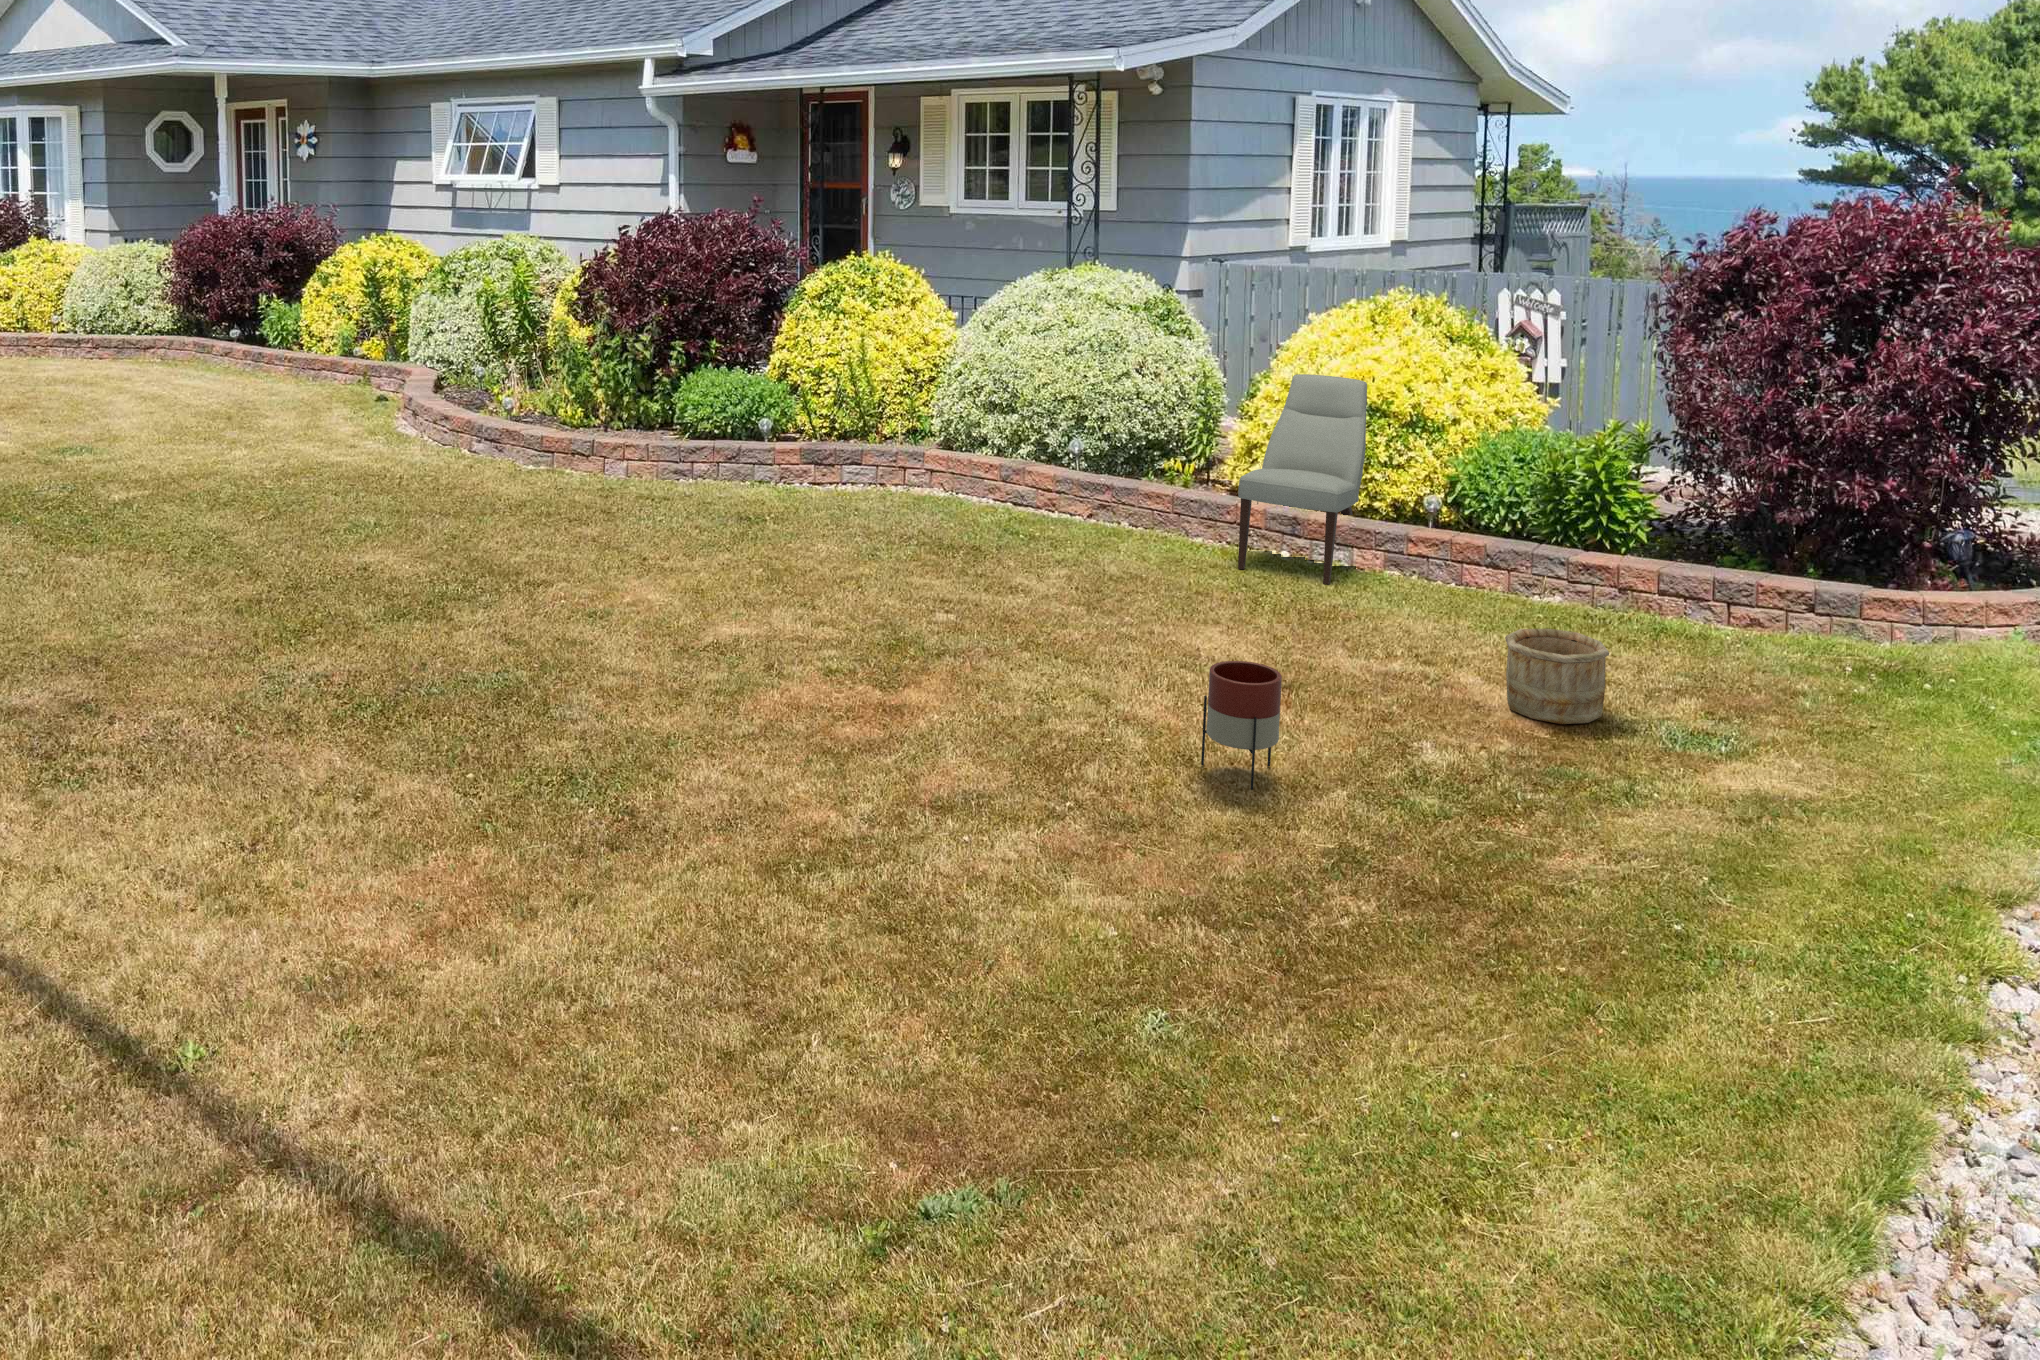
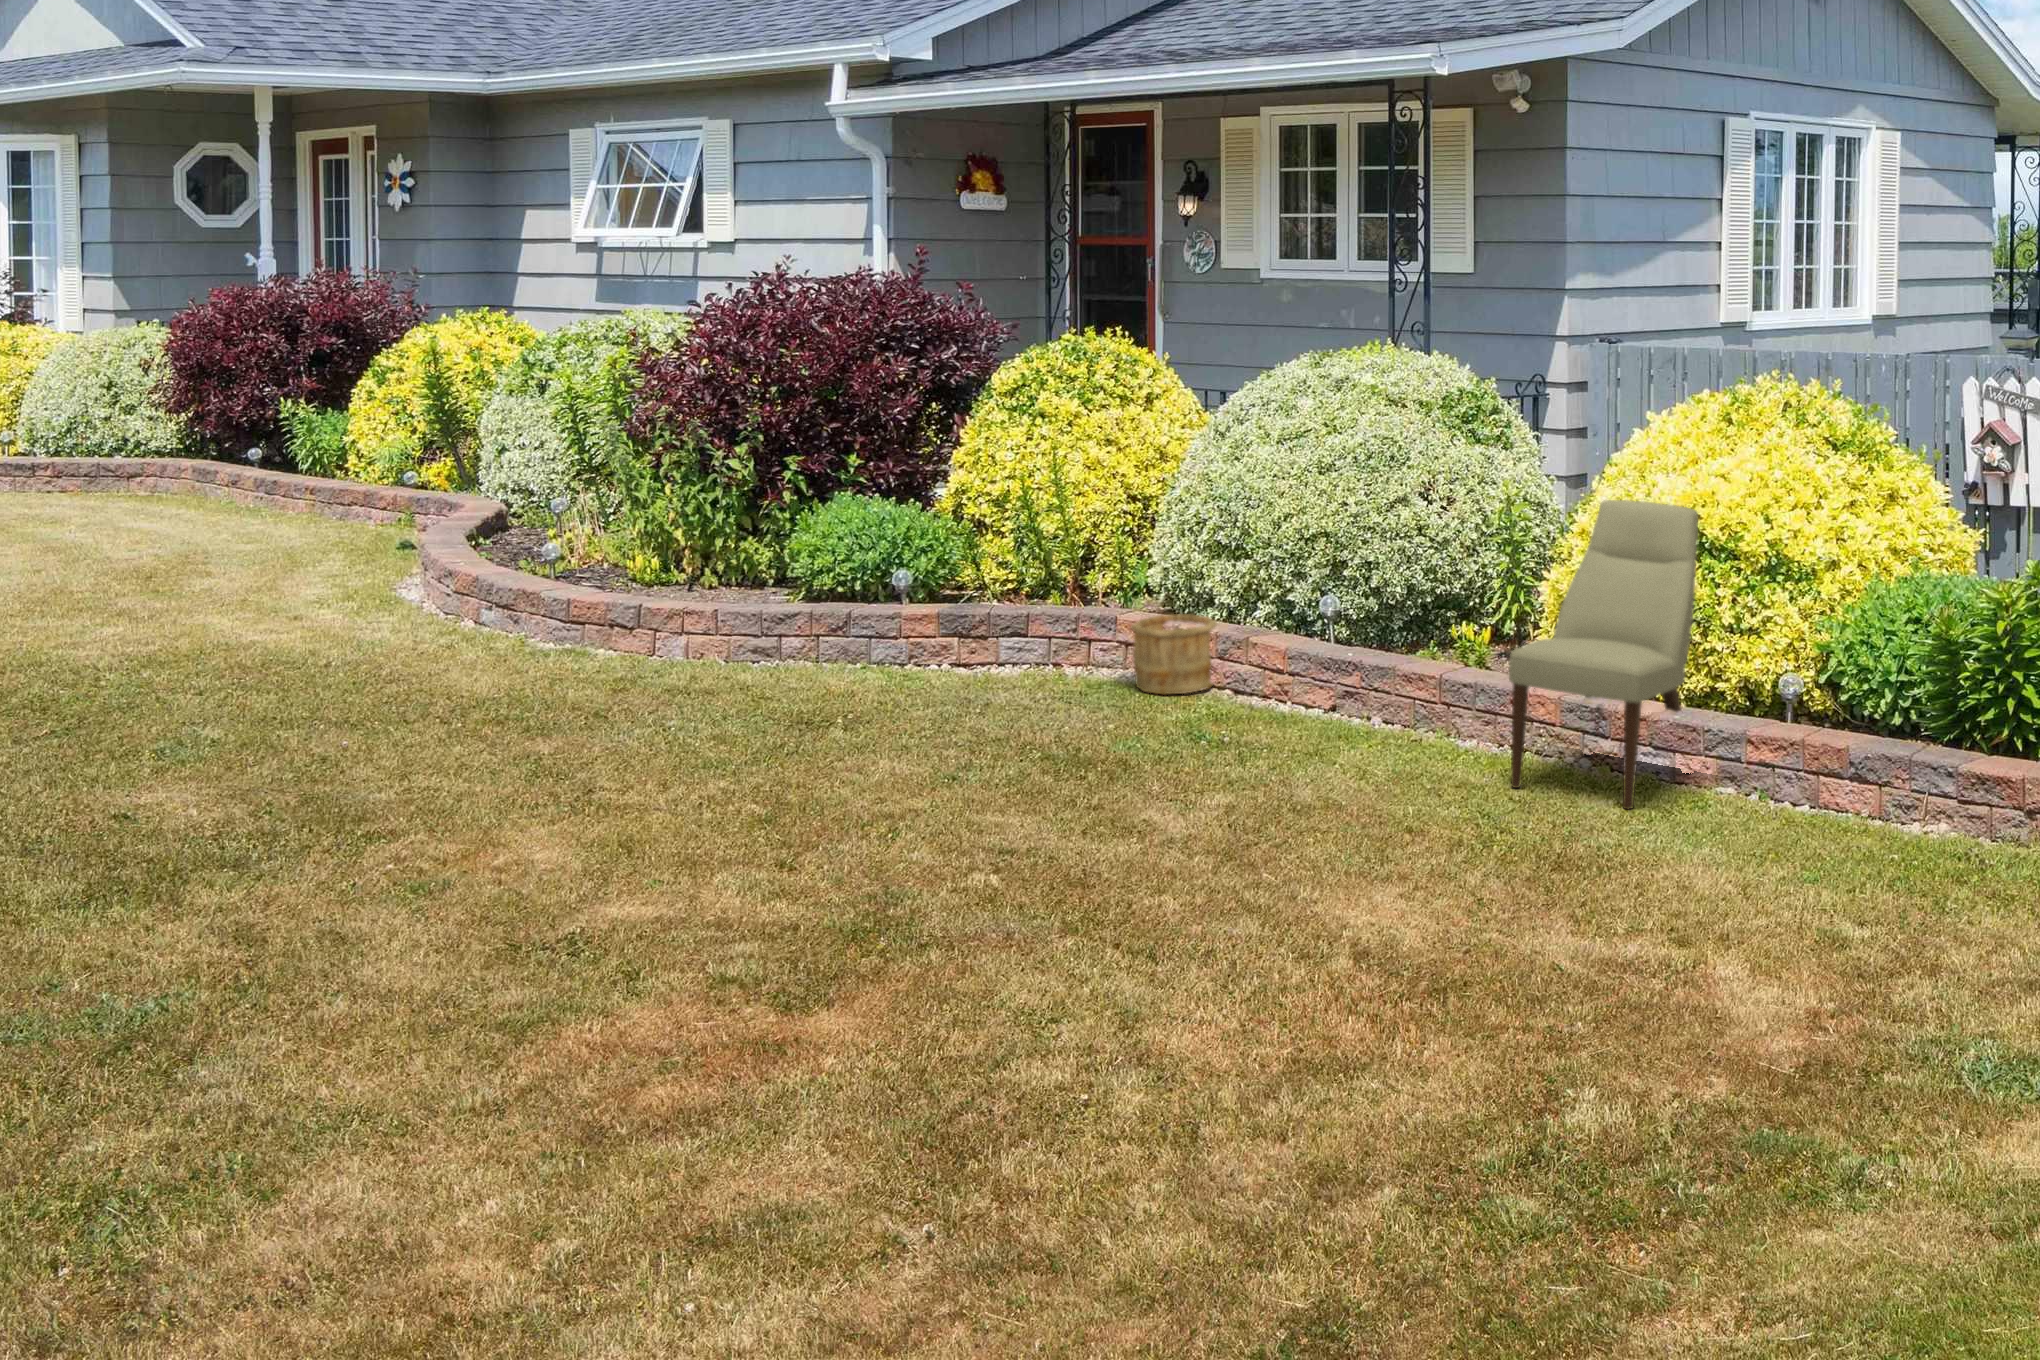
wooden bucket: present [1505,629,1609,724] -> present [1131,614,1217,695]
planter: present [1201,661,1282,789] -> none [1273,950,1383,1160]

